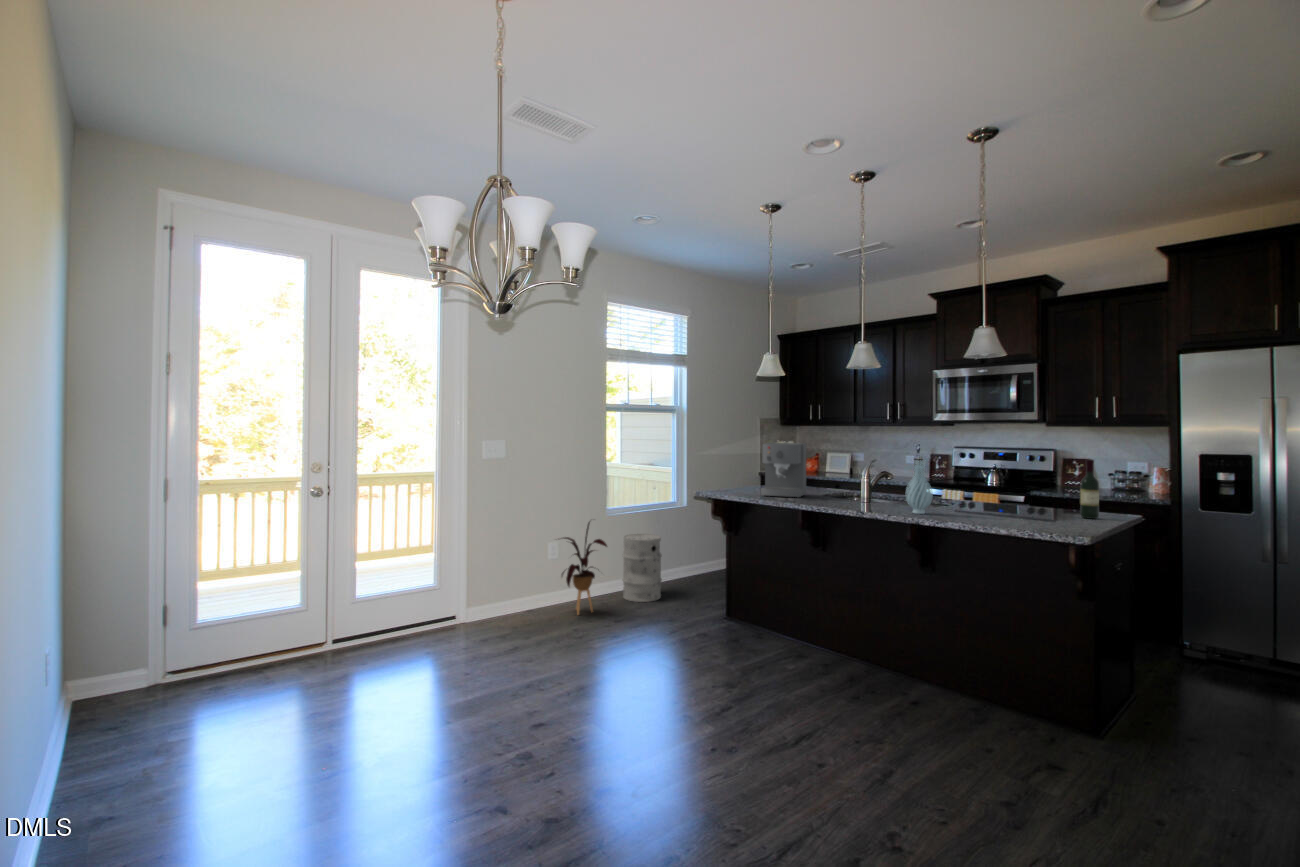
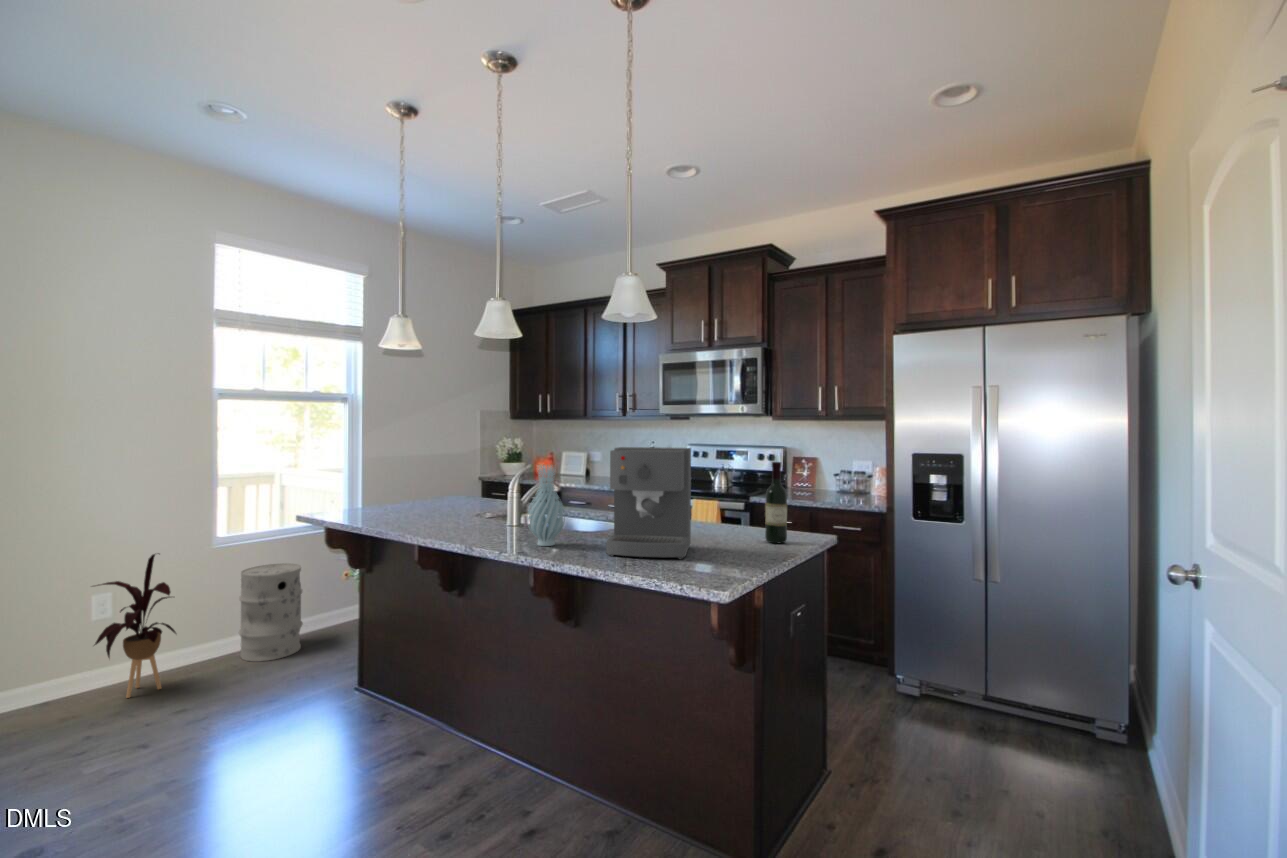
coffee maker: present [761,443,806,498] -> present [606,447,691,559]

